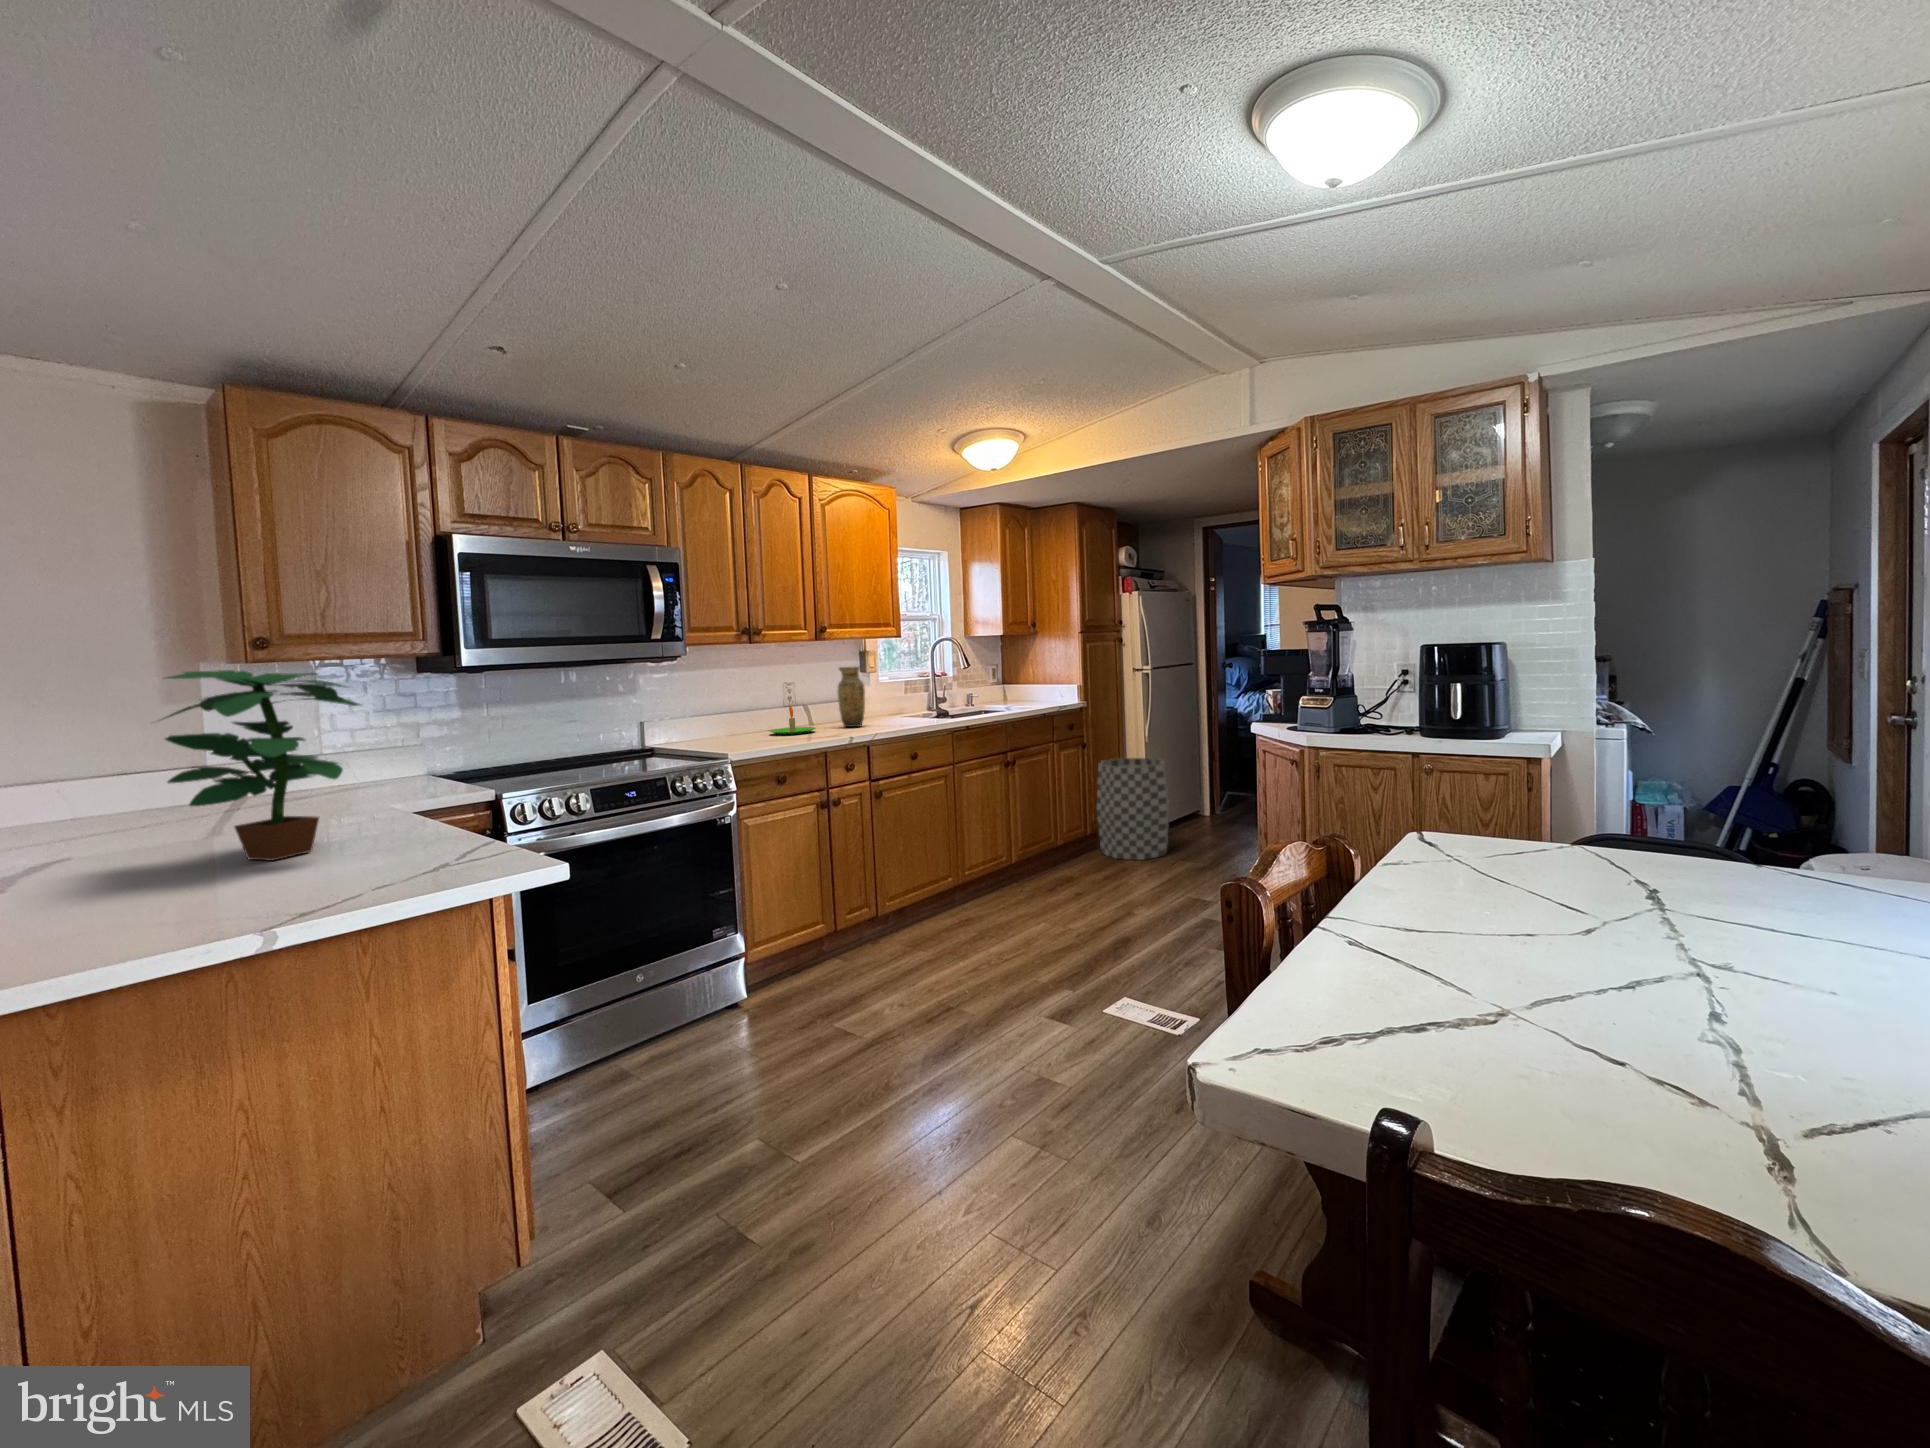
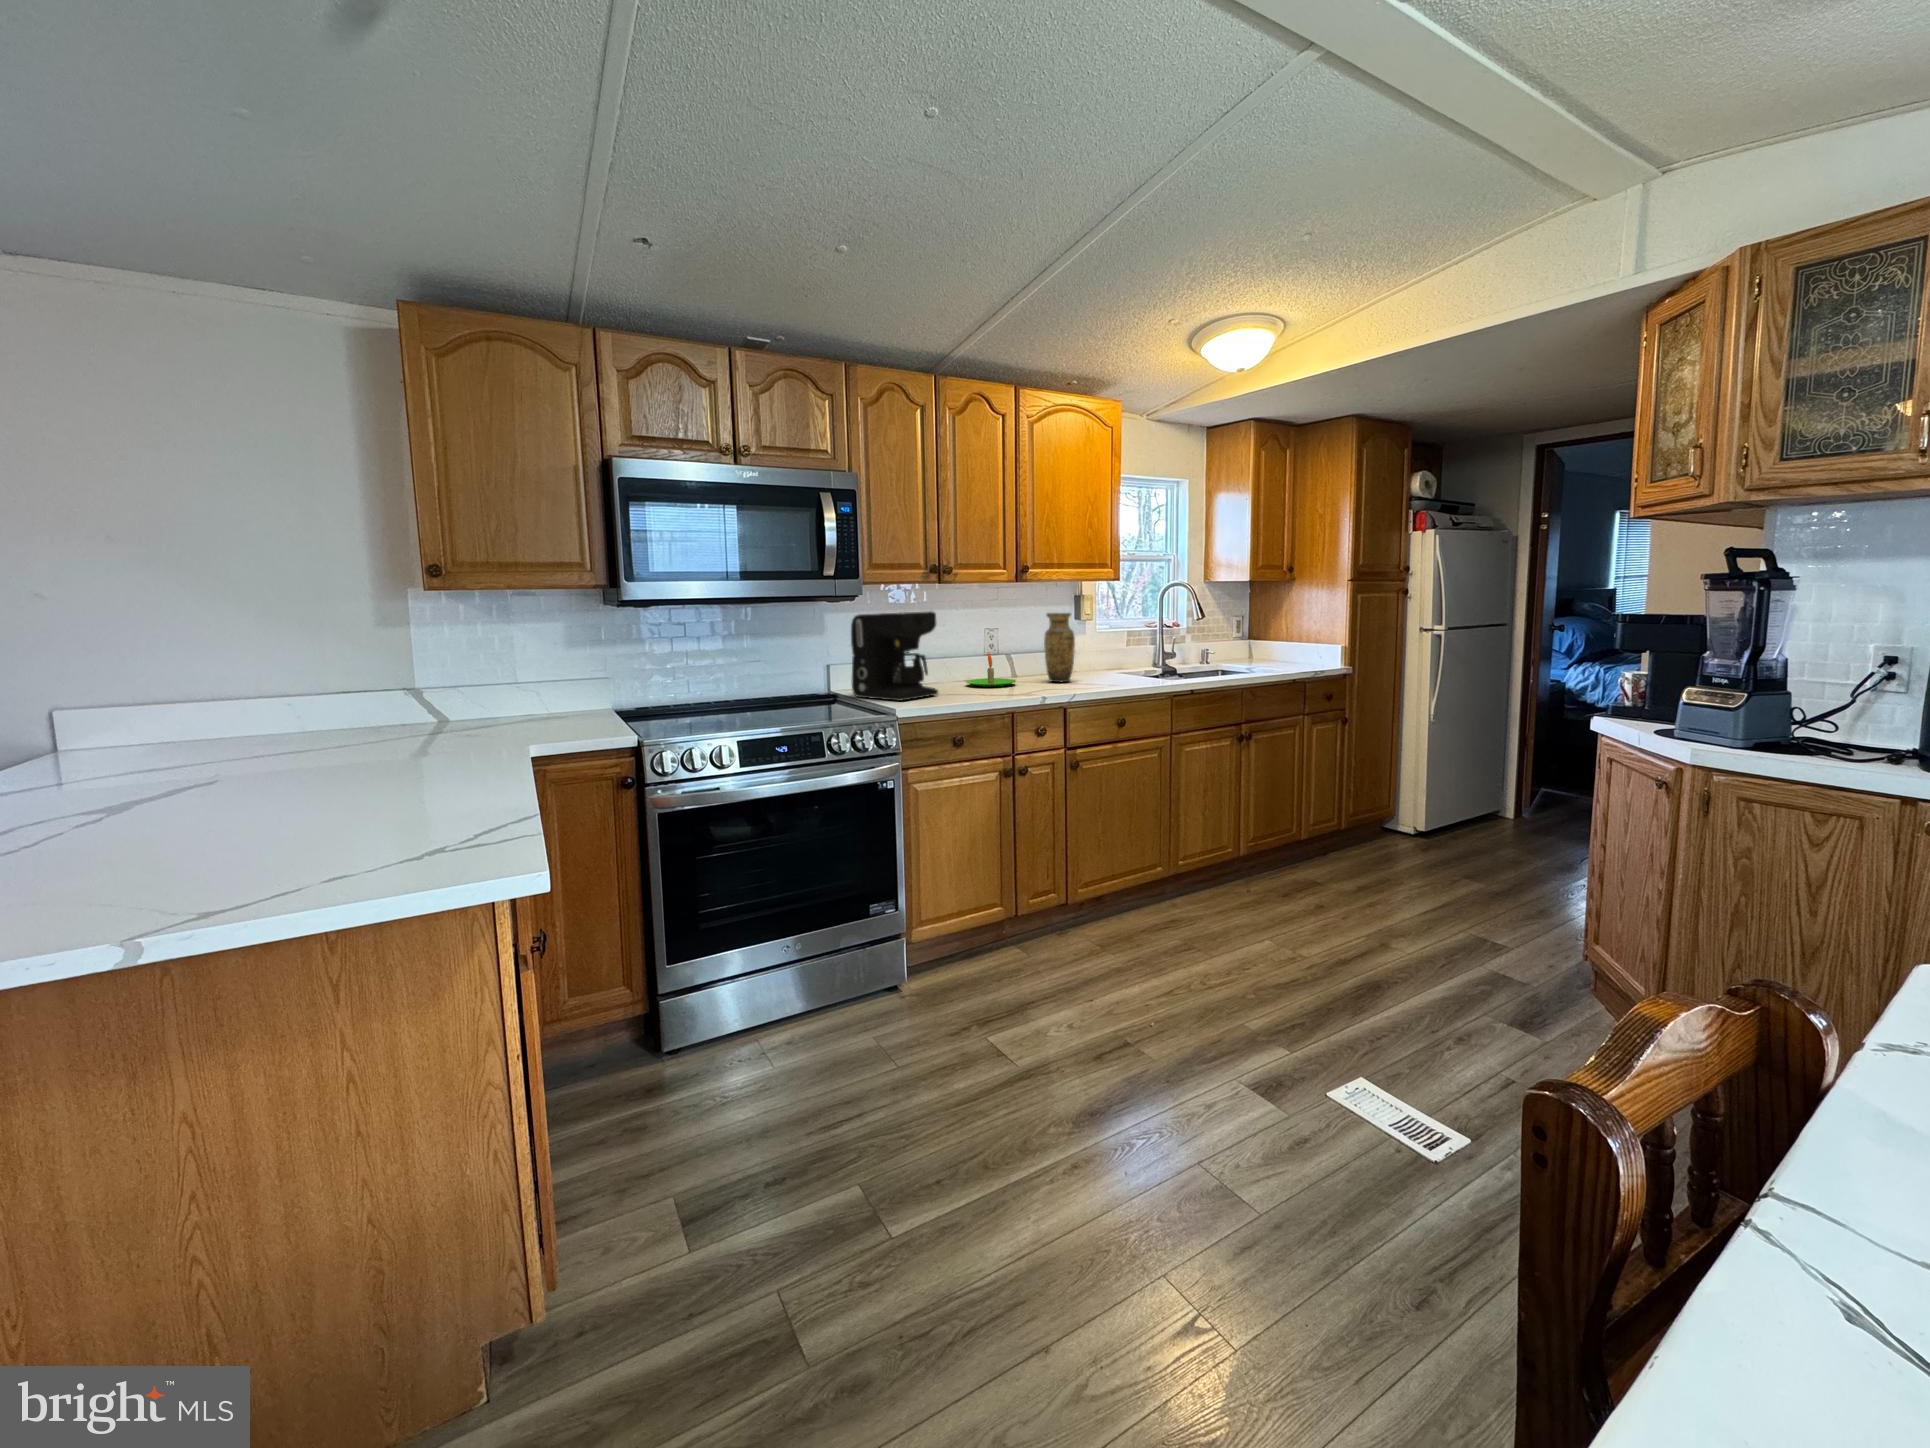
coffee maker: none [668,669,753,749] -> present [851,611,938,701]
potted plant: present [163,670,360,861] -> none [171,599,415,818]
trash can: present [1097,758,1169,860] -> none [1357,738,1456,869]

